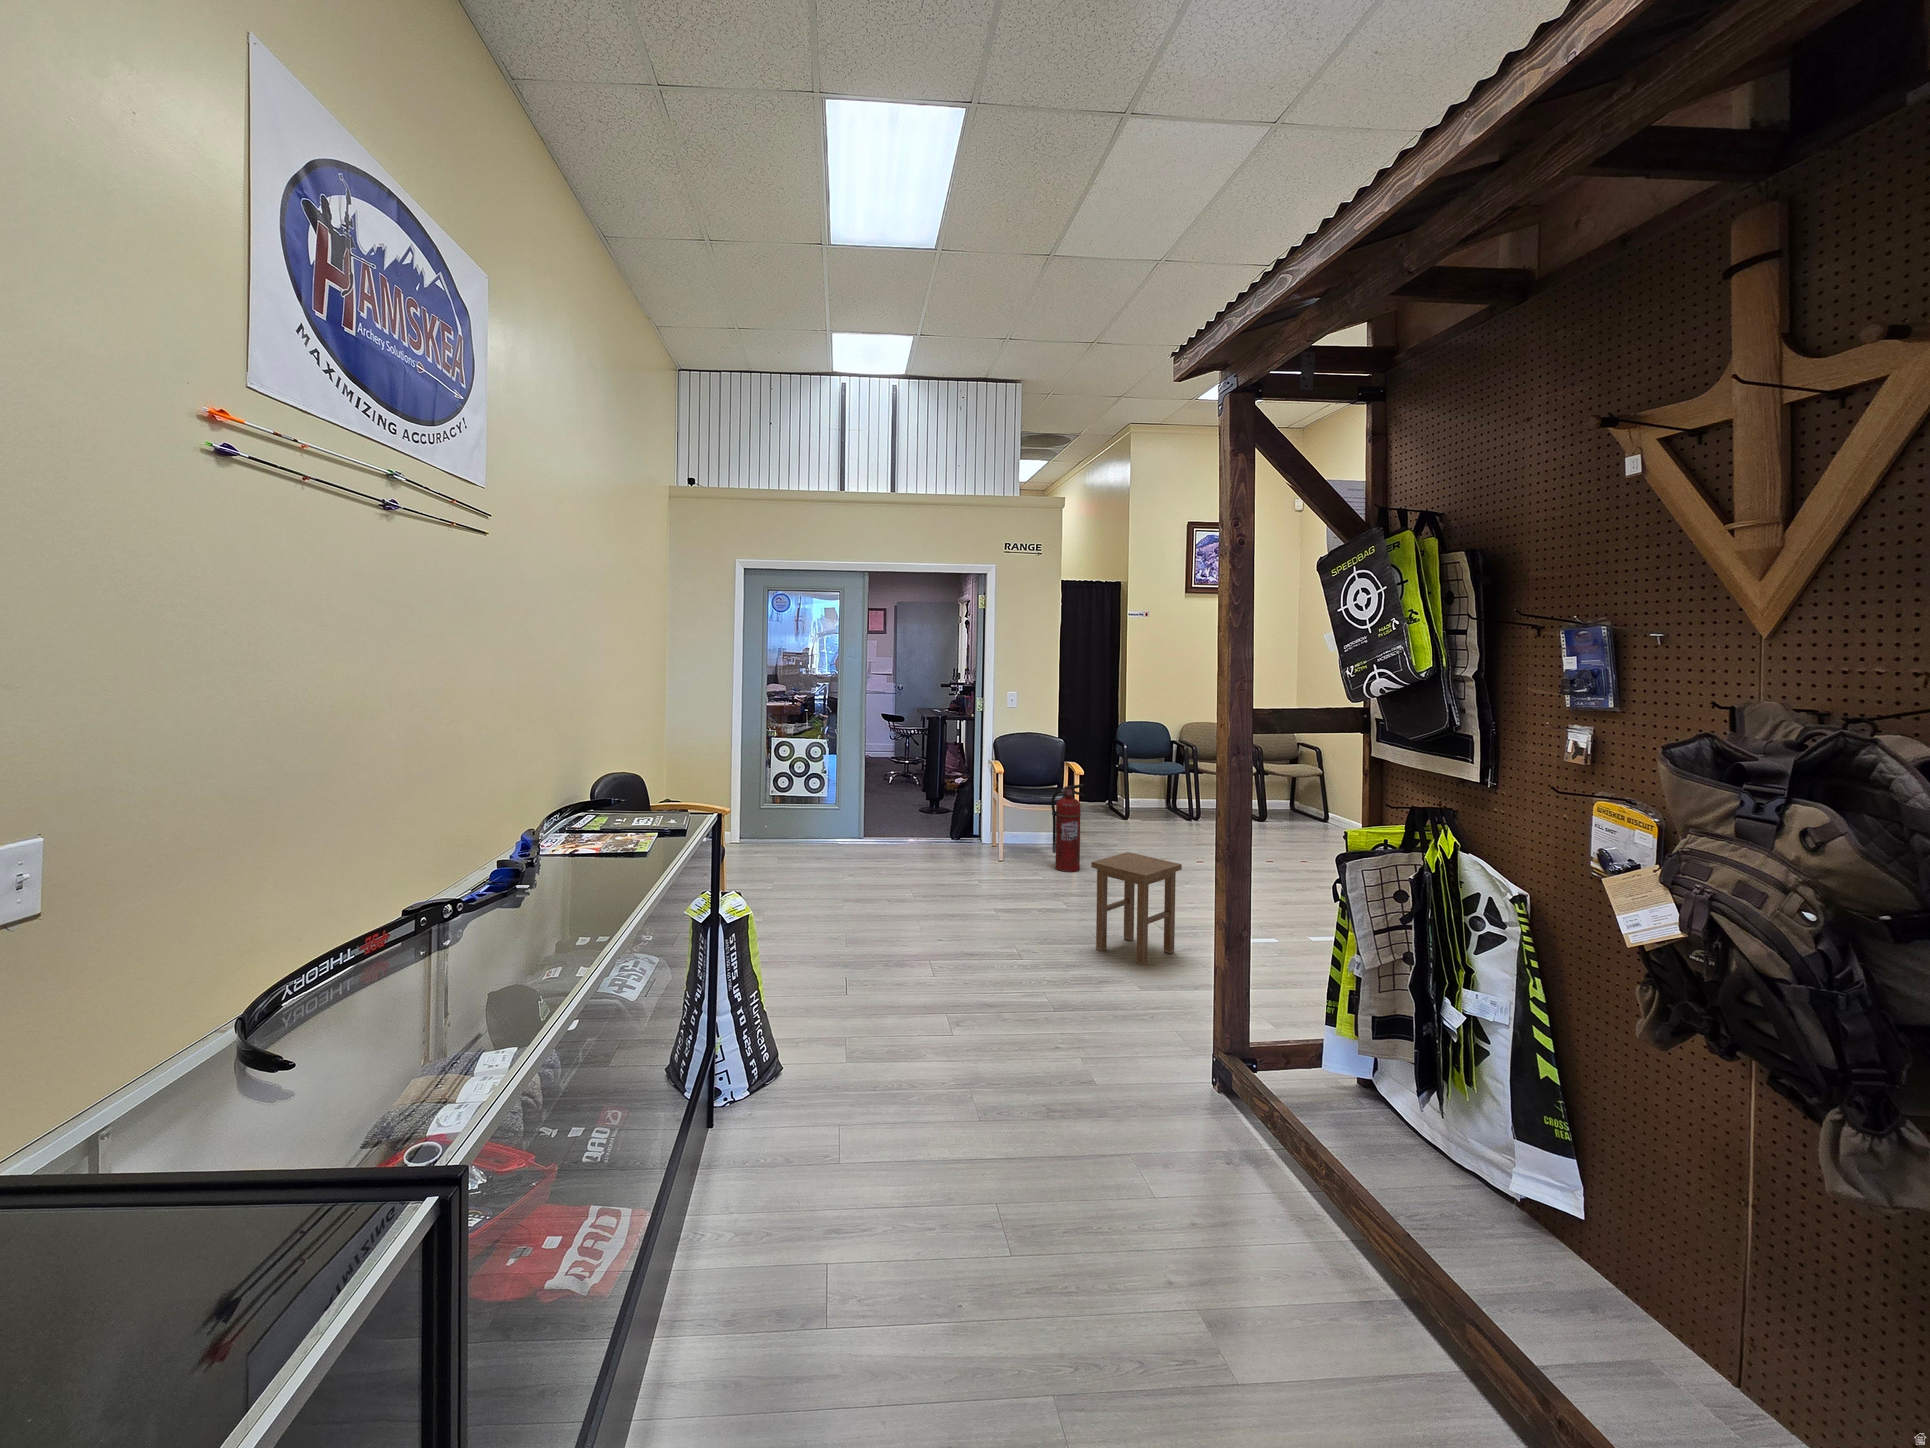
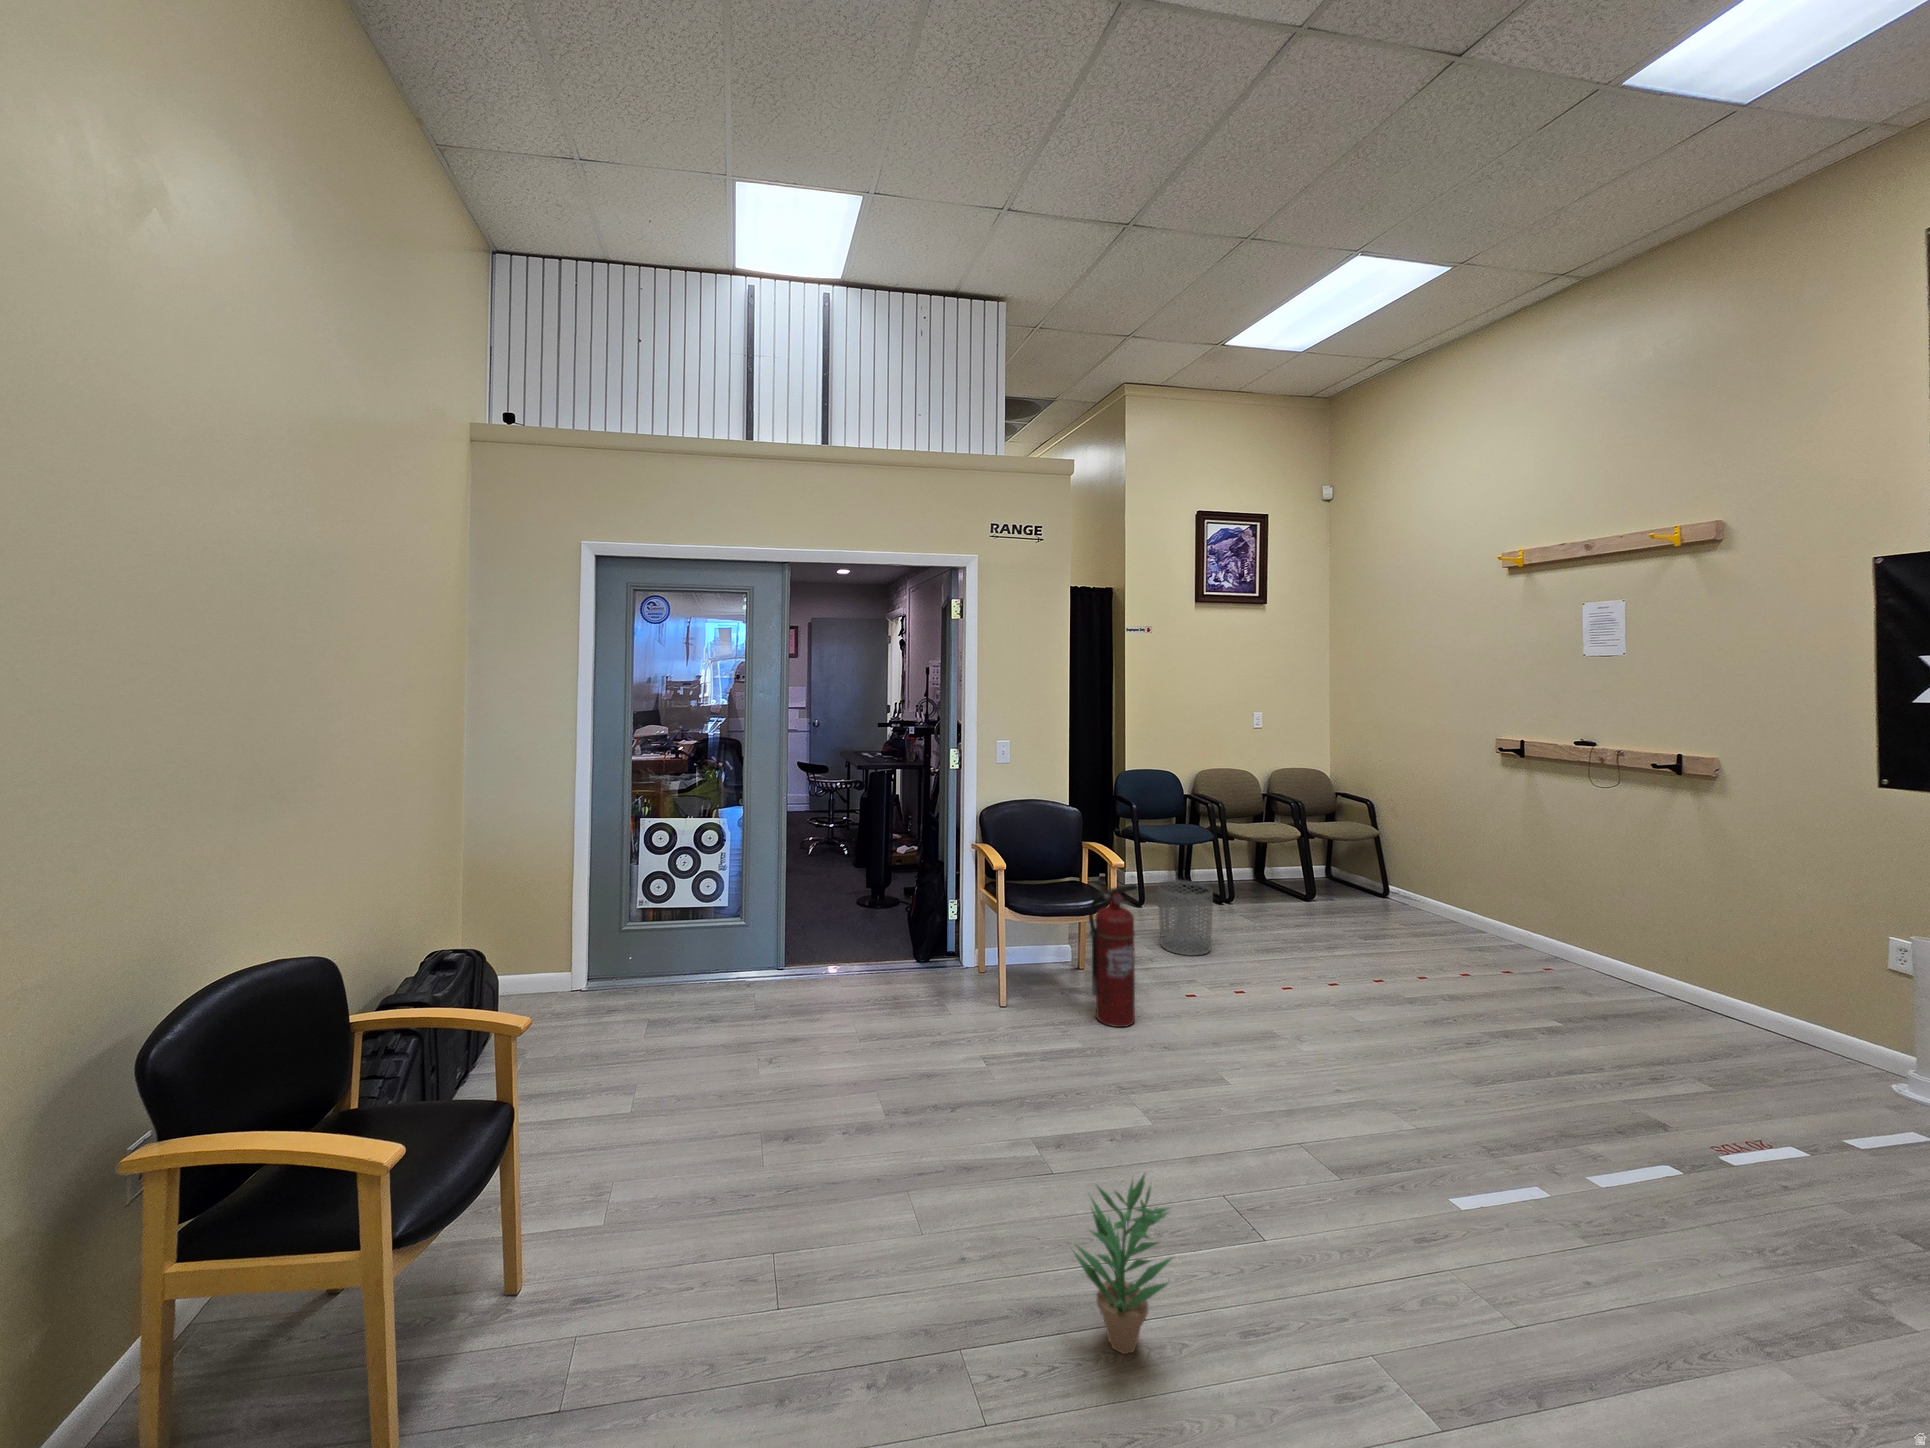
waste bin: none [1125,796,1163,846] -> present [1158,880,1213,955]
stool: present [1091,852,1182,965] -> none [1300,1066,1479,1371]
potted plant: none [978,876,1022,953] -> present [1073,1175,1172,1354]

